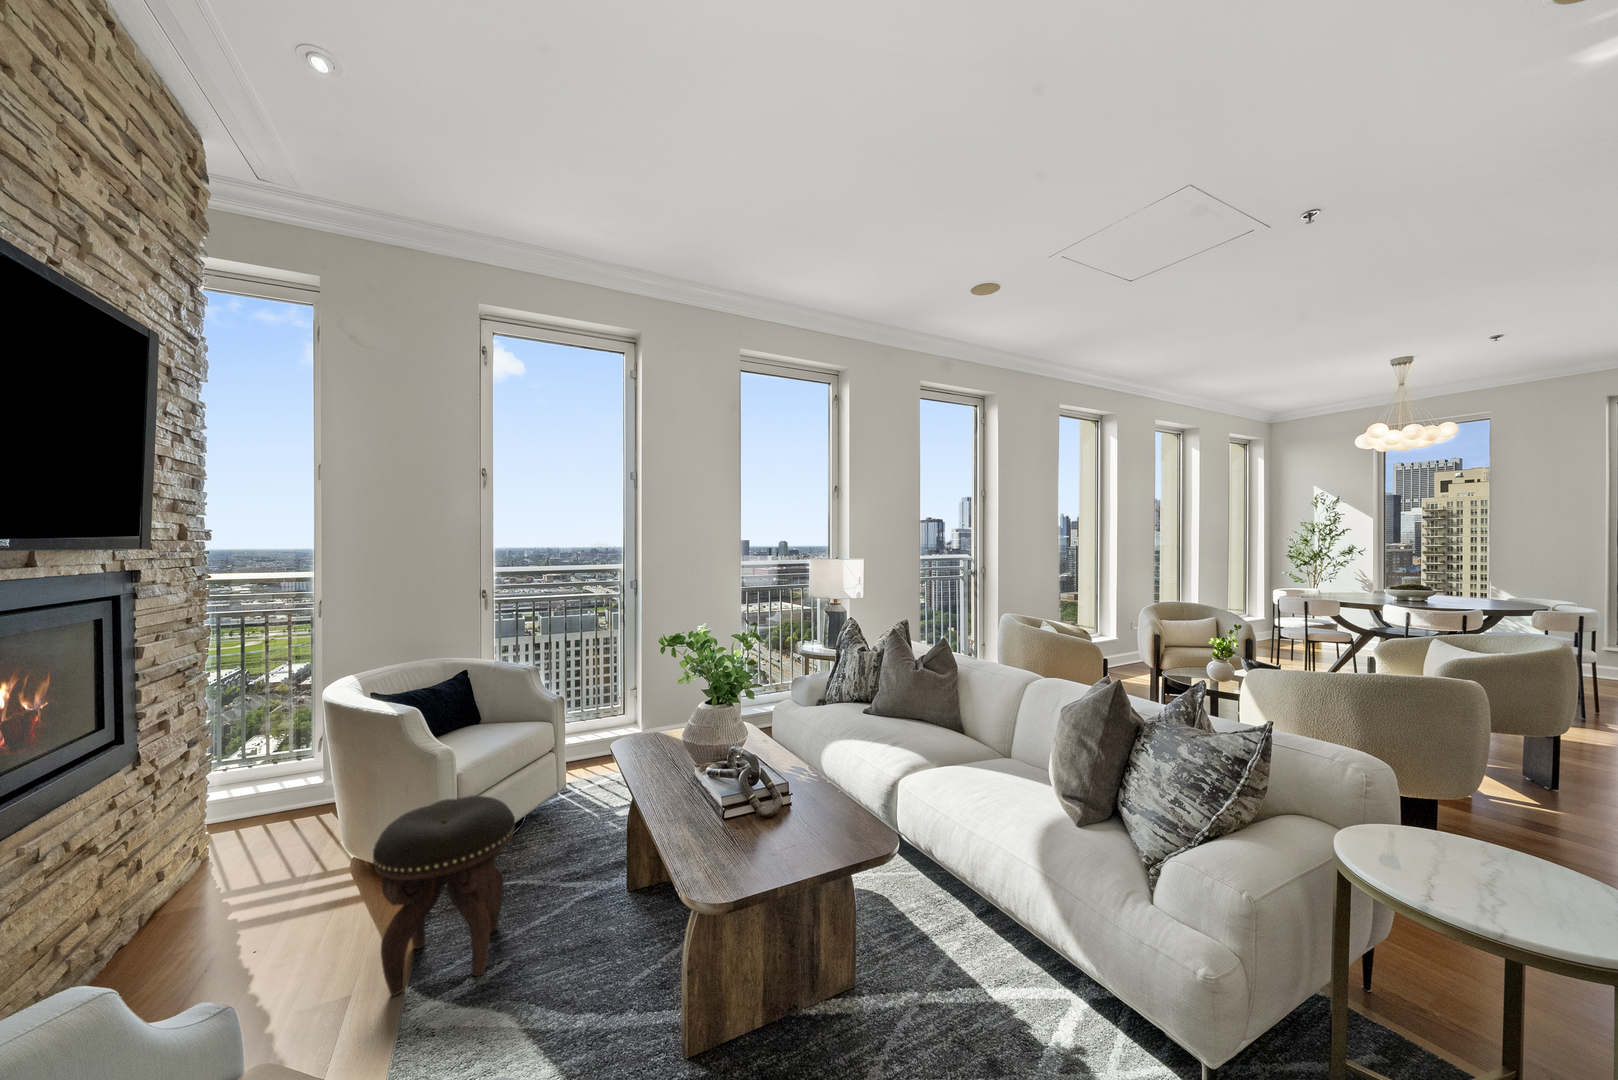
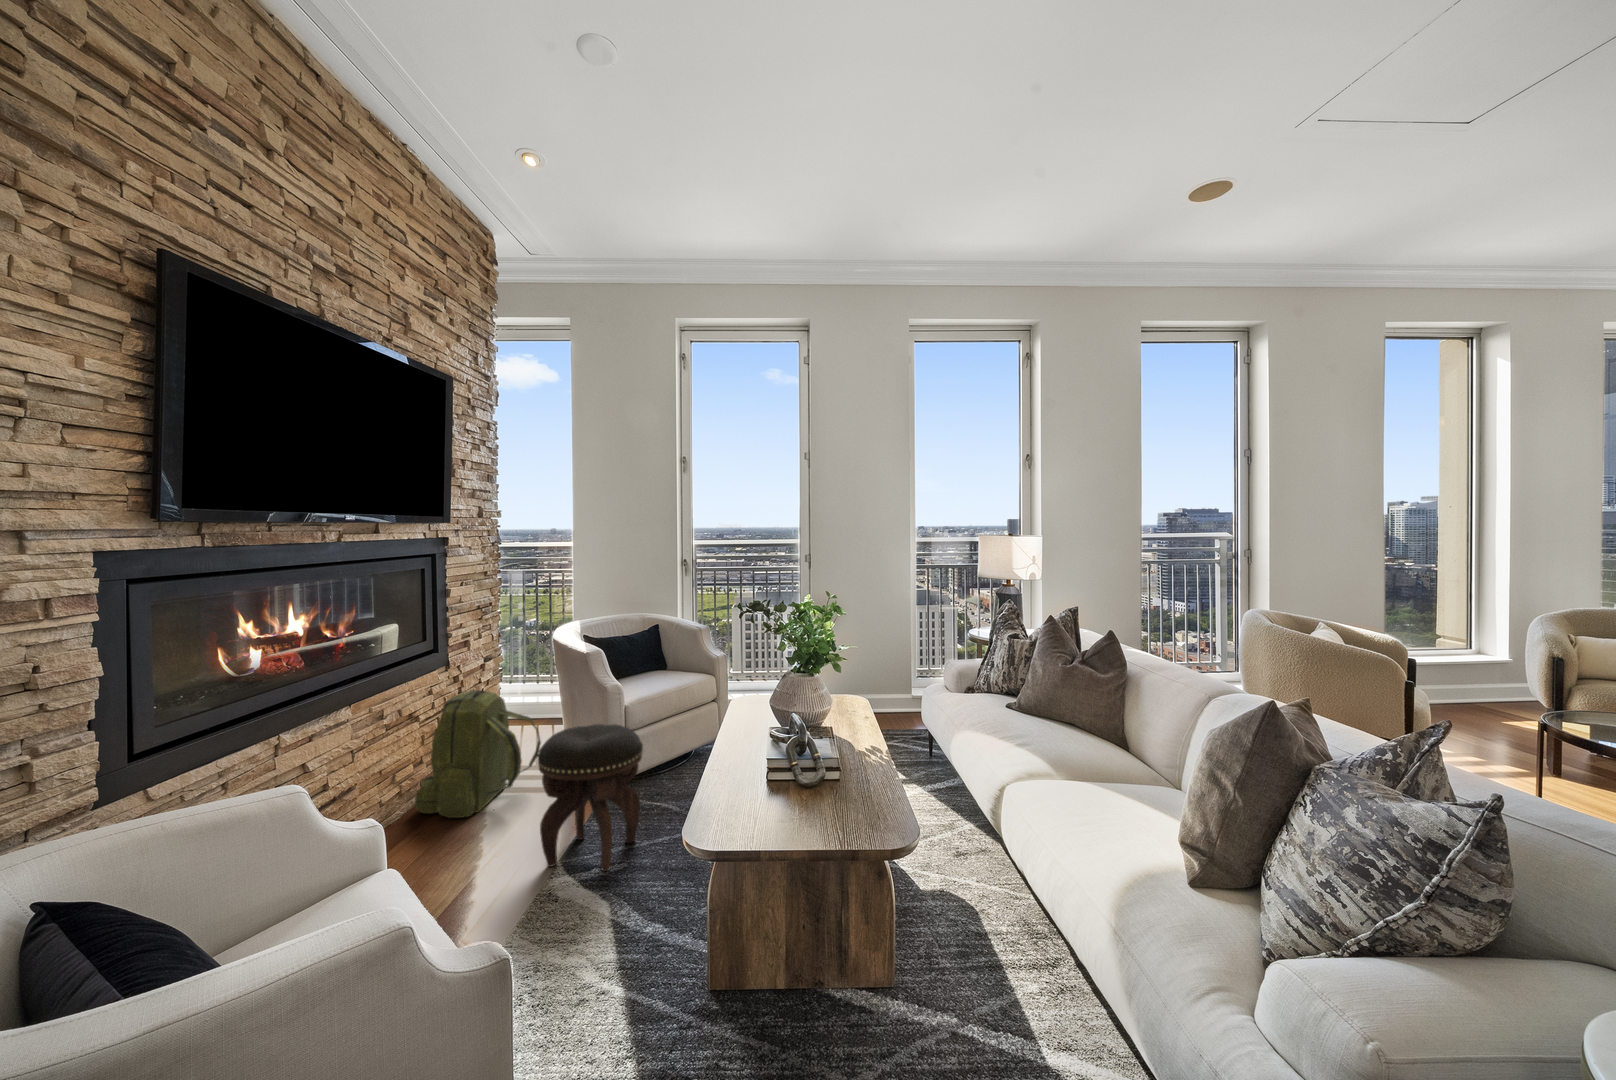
backpack: none [98,788,318,989] -> present [415,690,541,818]

